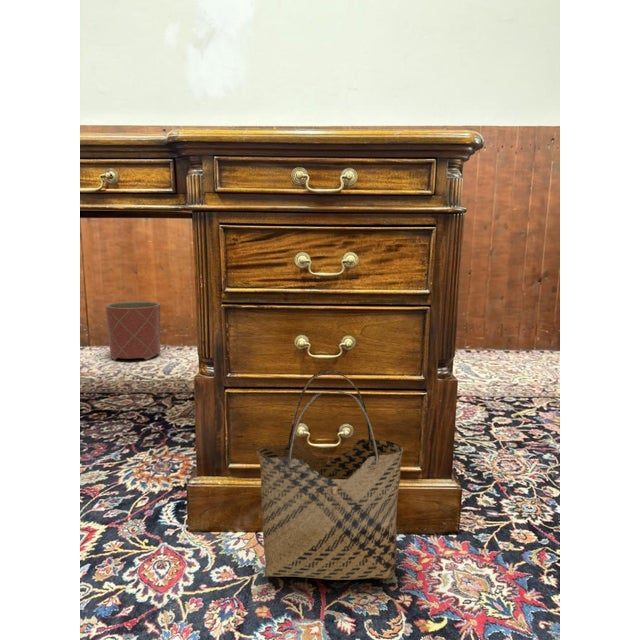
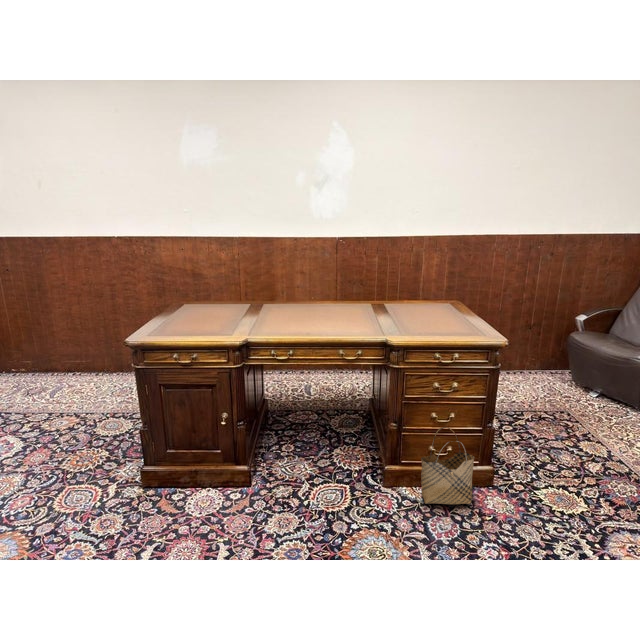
planter: present [105,301,160,360] -> none [274,350,304,388]

